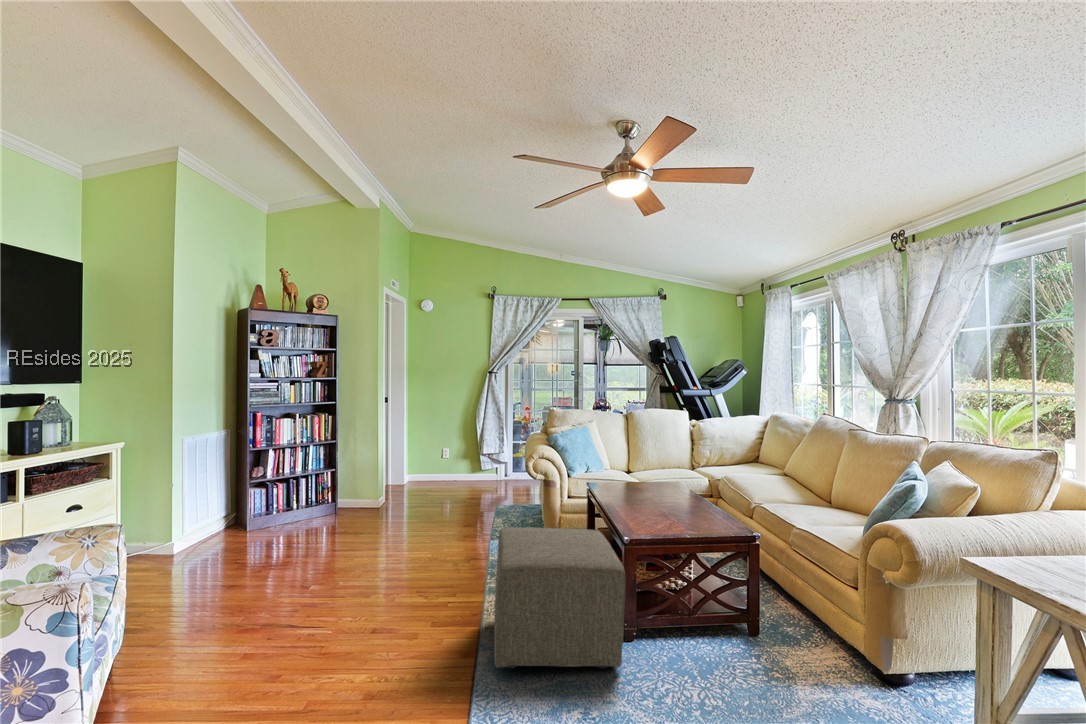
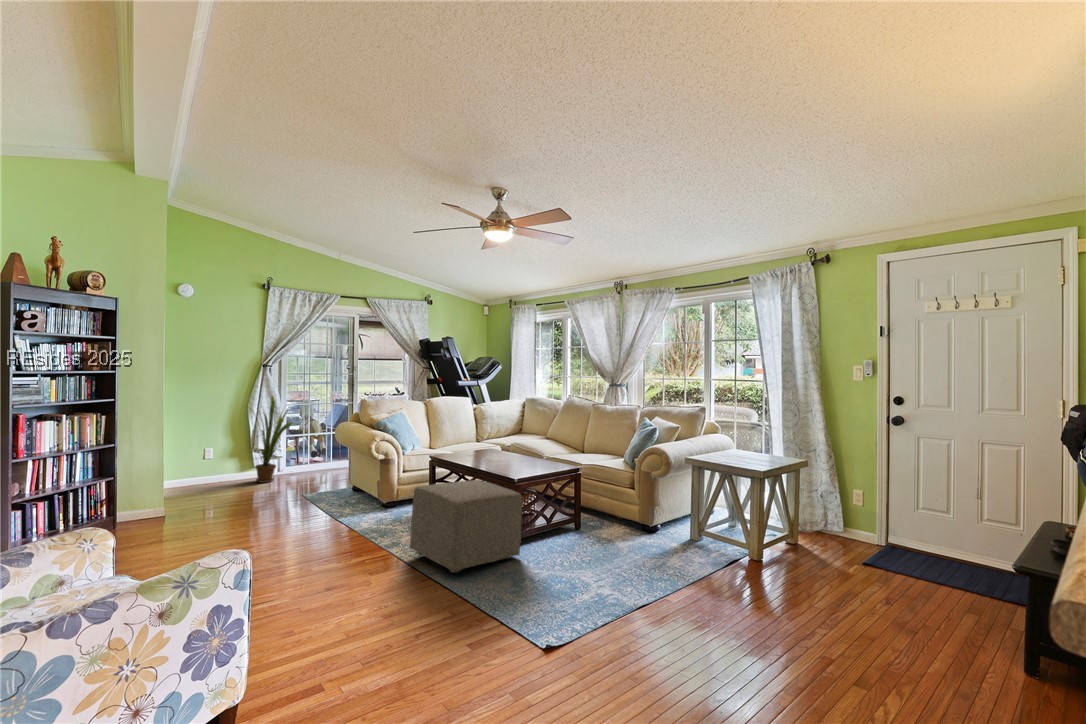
house plant: none [466,400,512,487] -> present [255,396,293,483]

